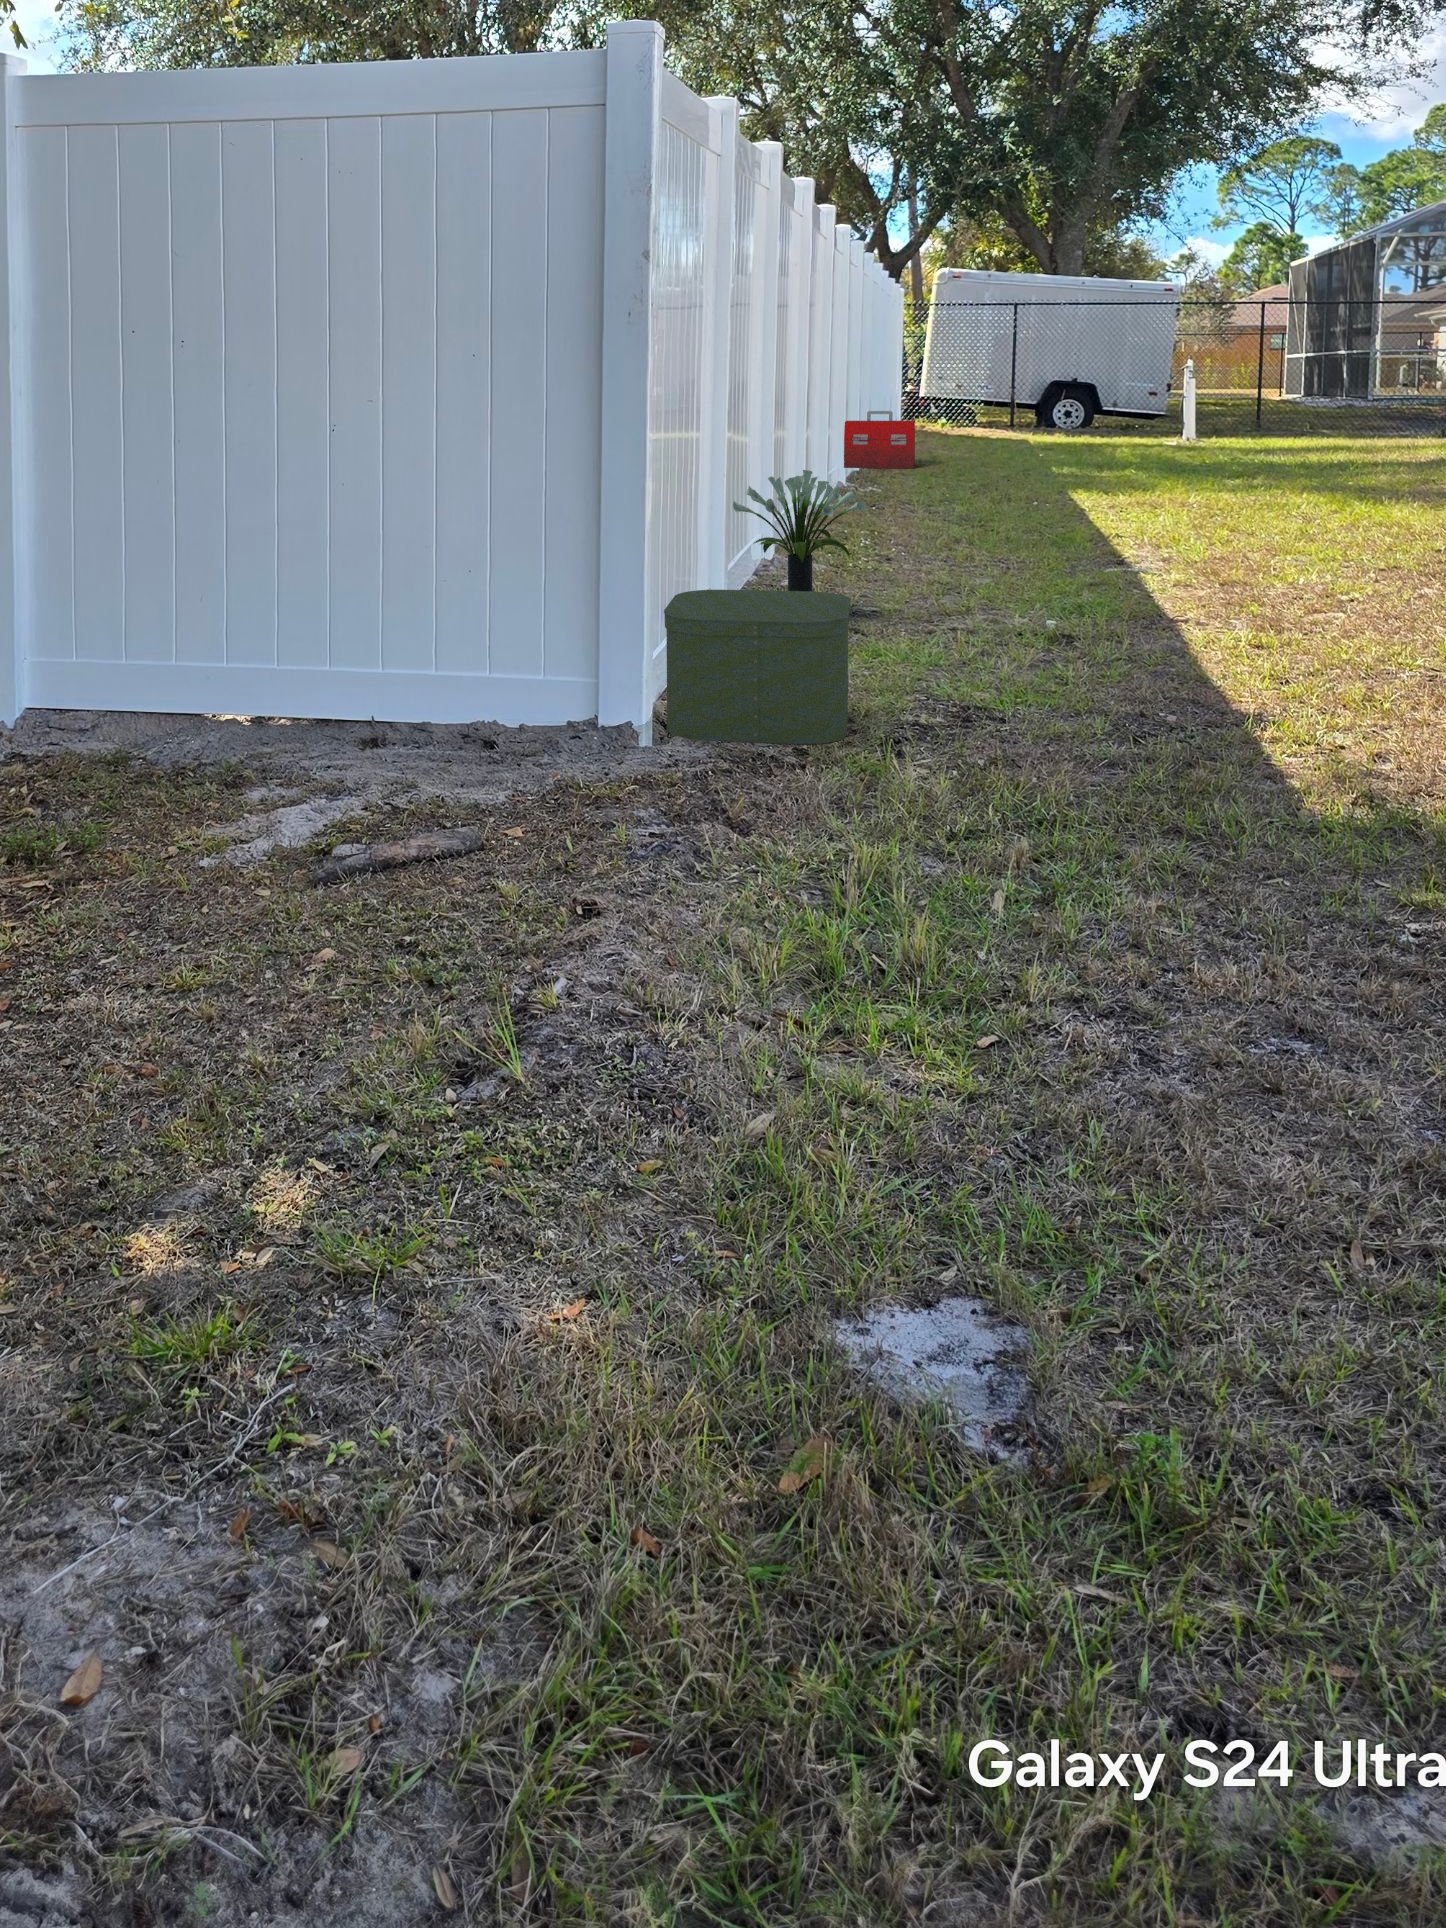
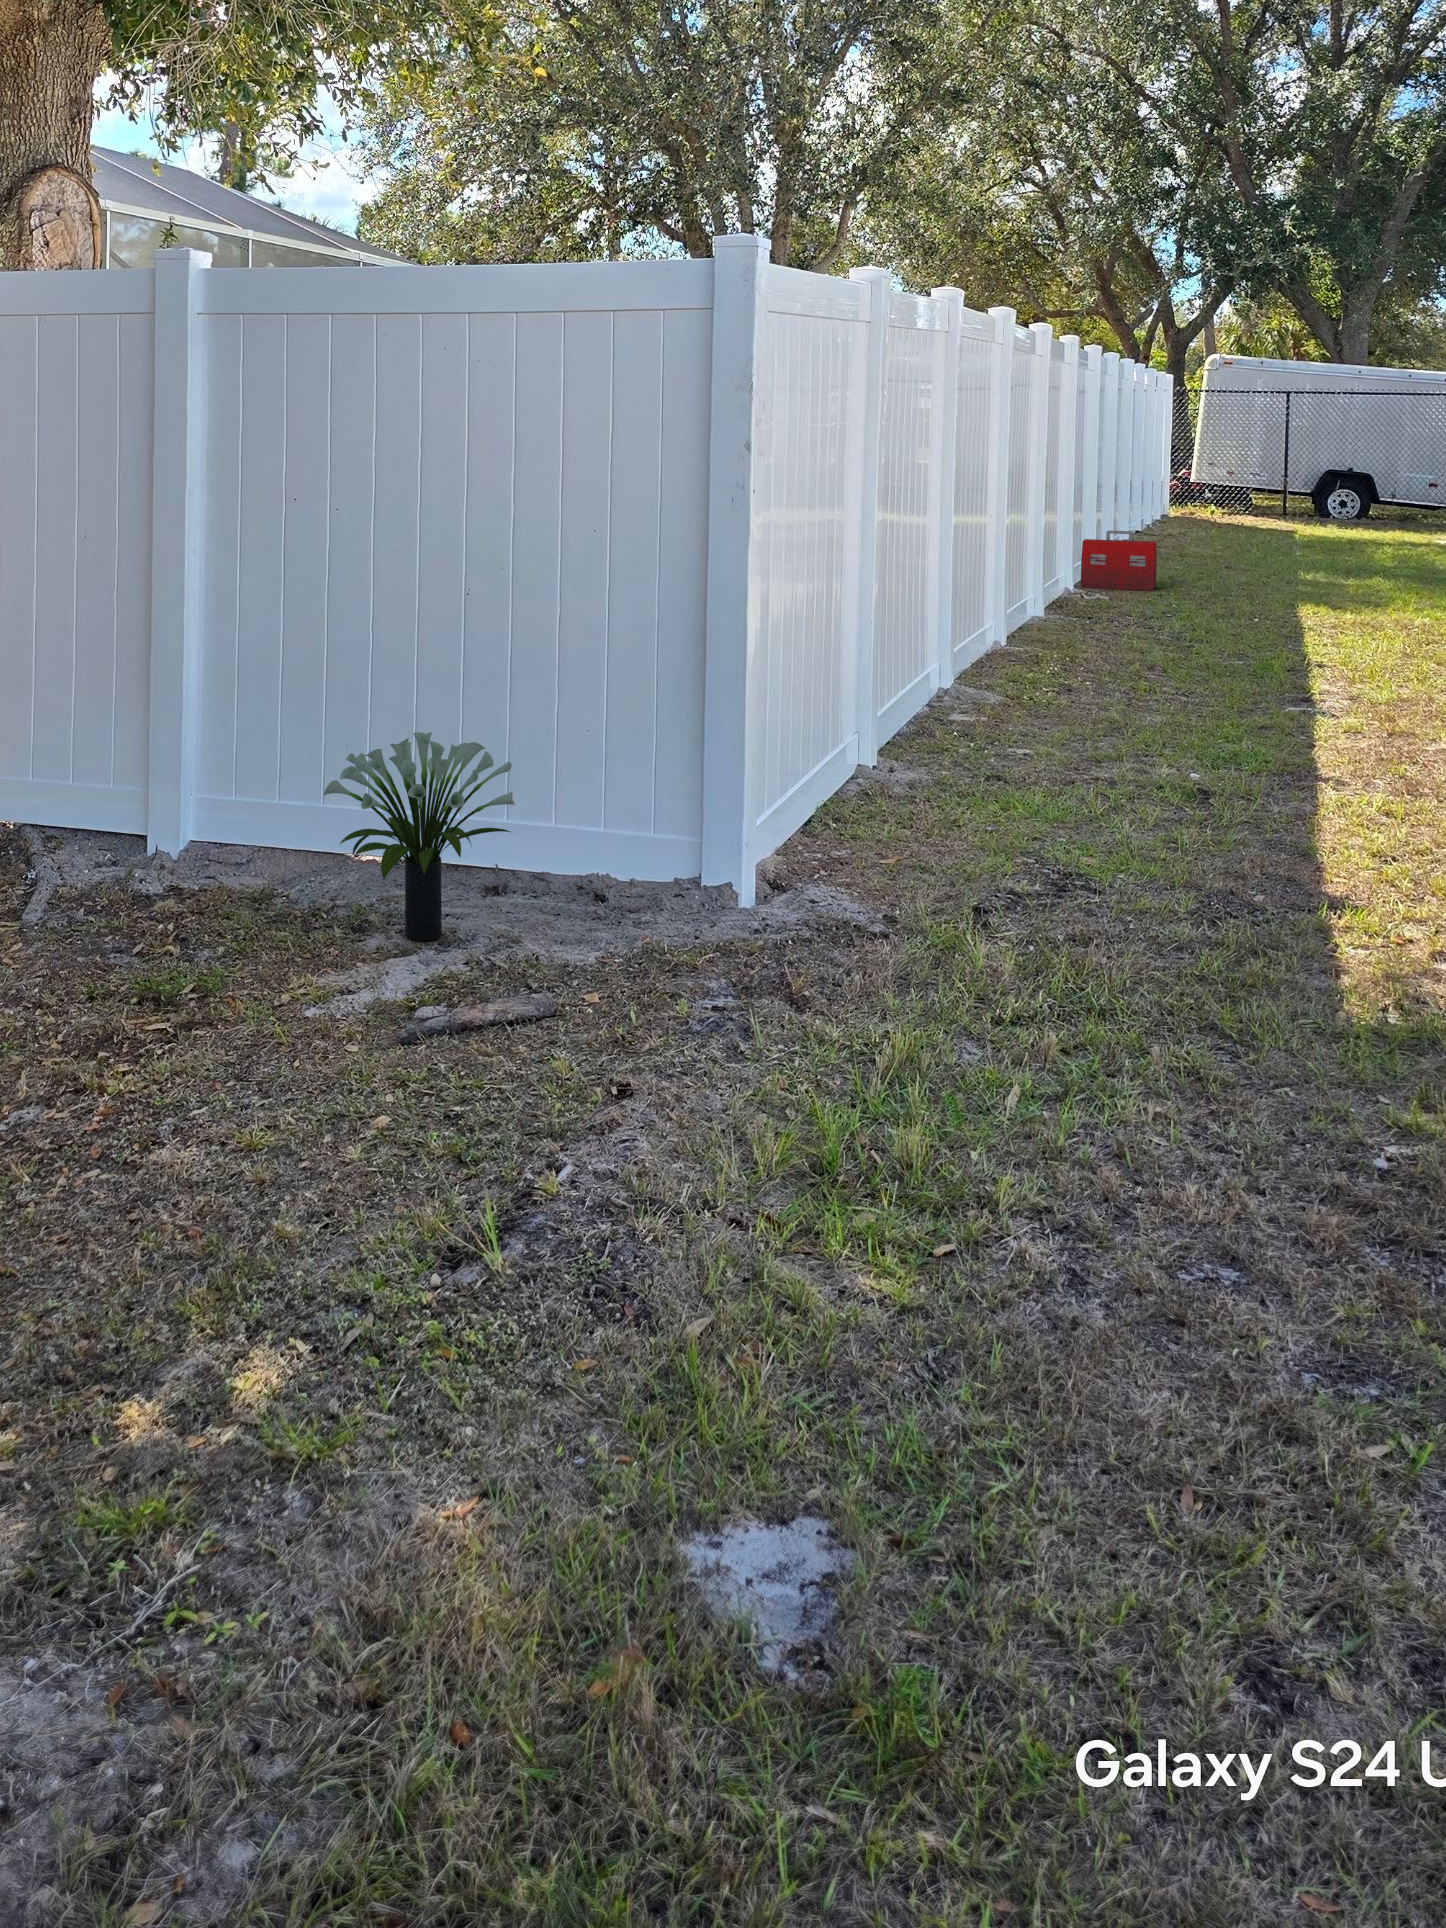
potted plant: present [733,470,866,591] -> present [324,732,515,941]
storage box: present [664,590,851,744] -> none [780,761,968,925]

